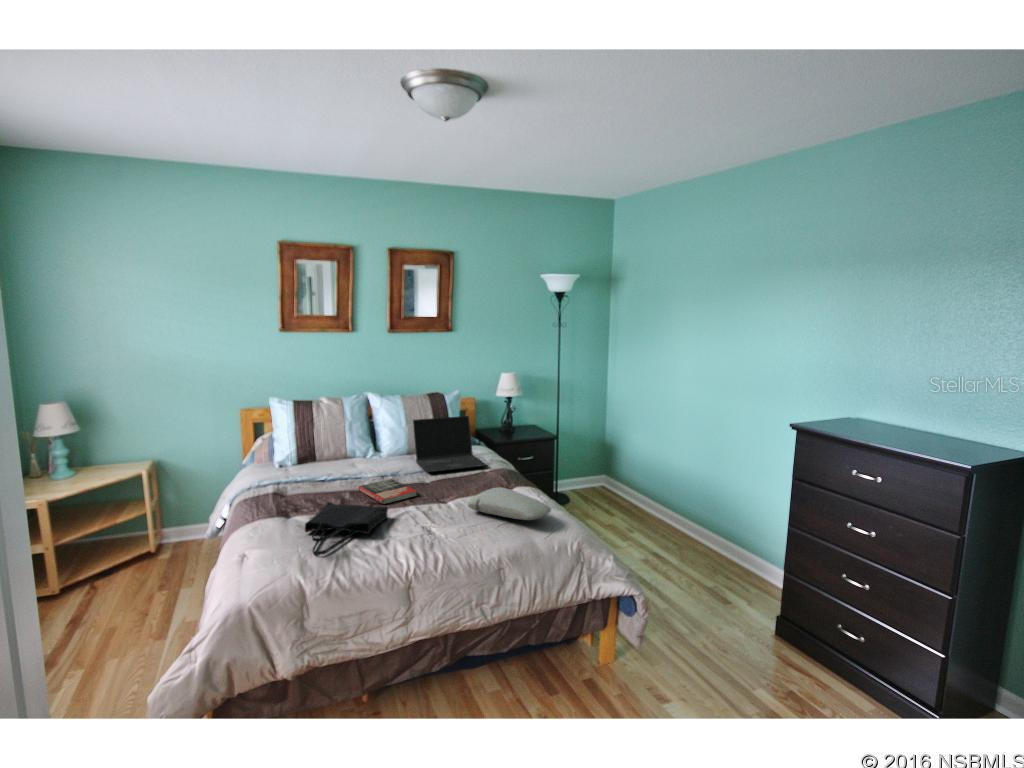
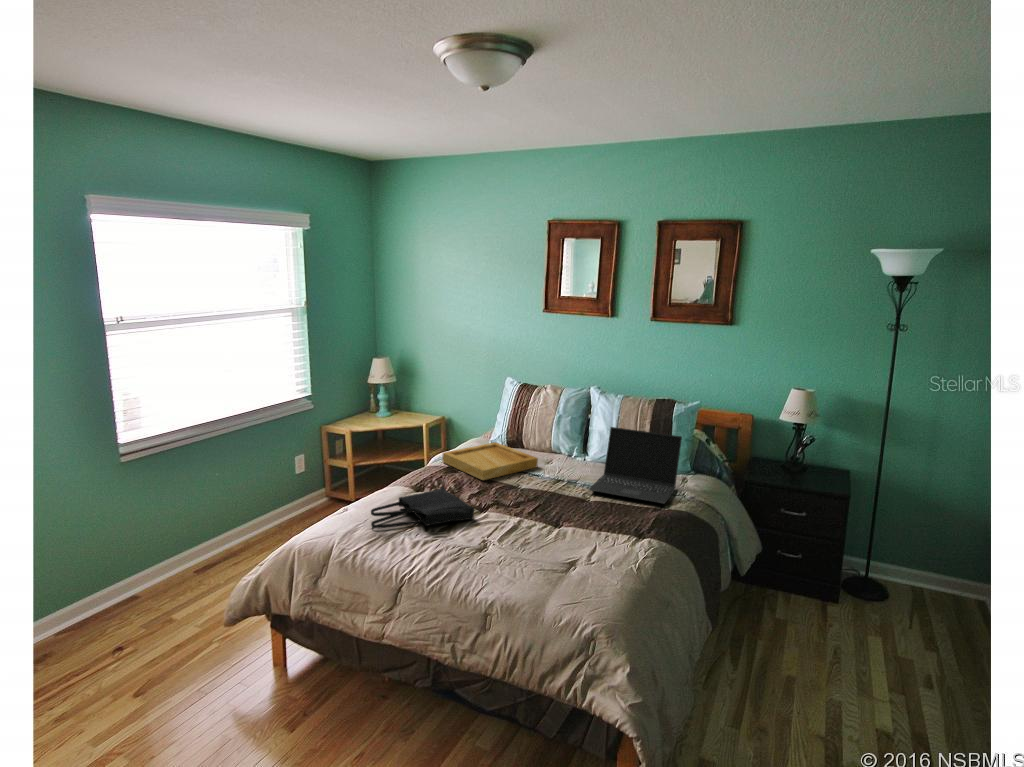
tray: none [263,460,355,491] -> present [443,442,538,480]
book: present [358,479,417,504] -> none [493,482,543,509]
pillow: present [468,487,551,520] -> none [545,527,608,579]

